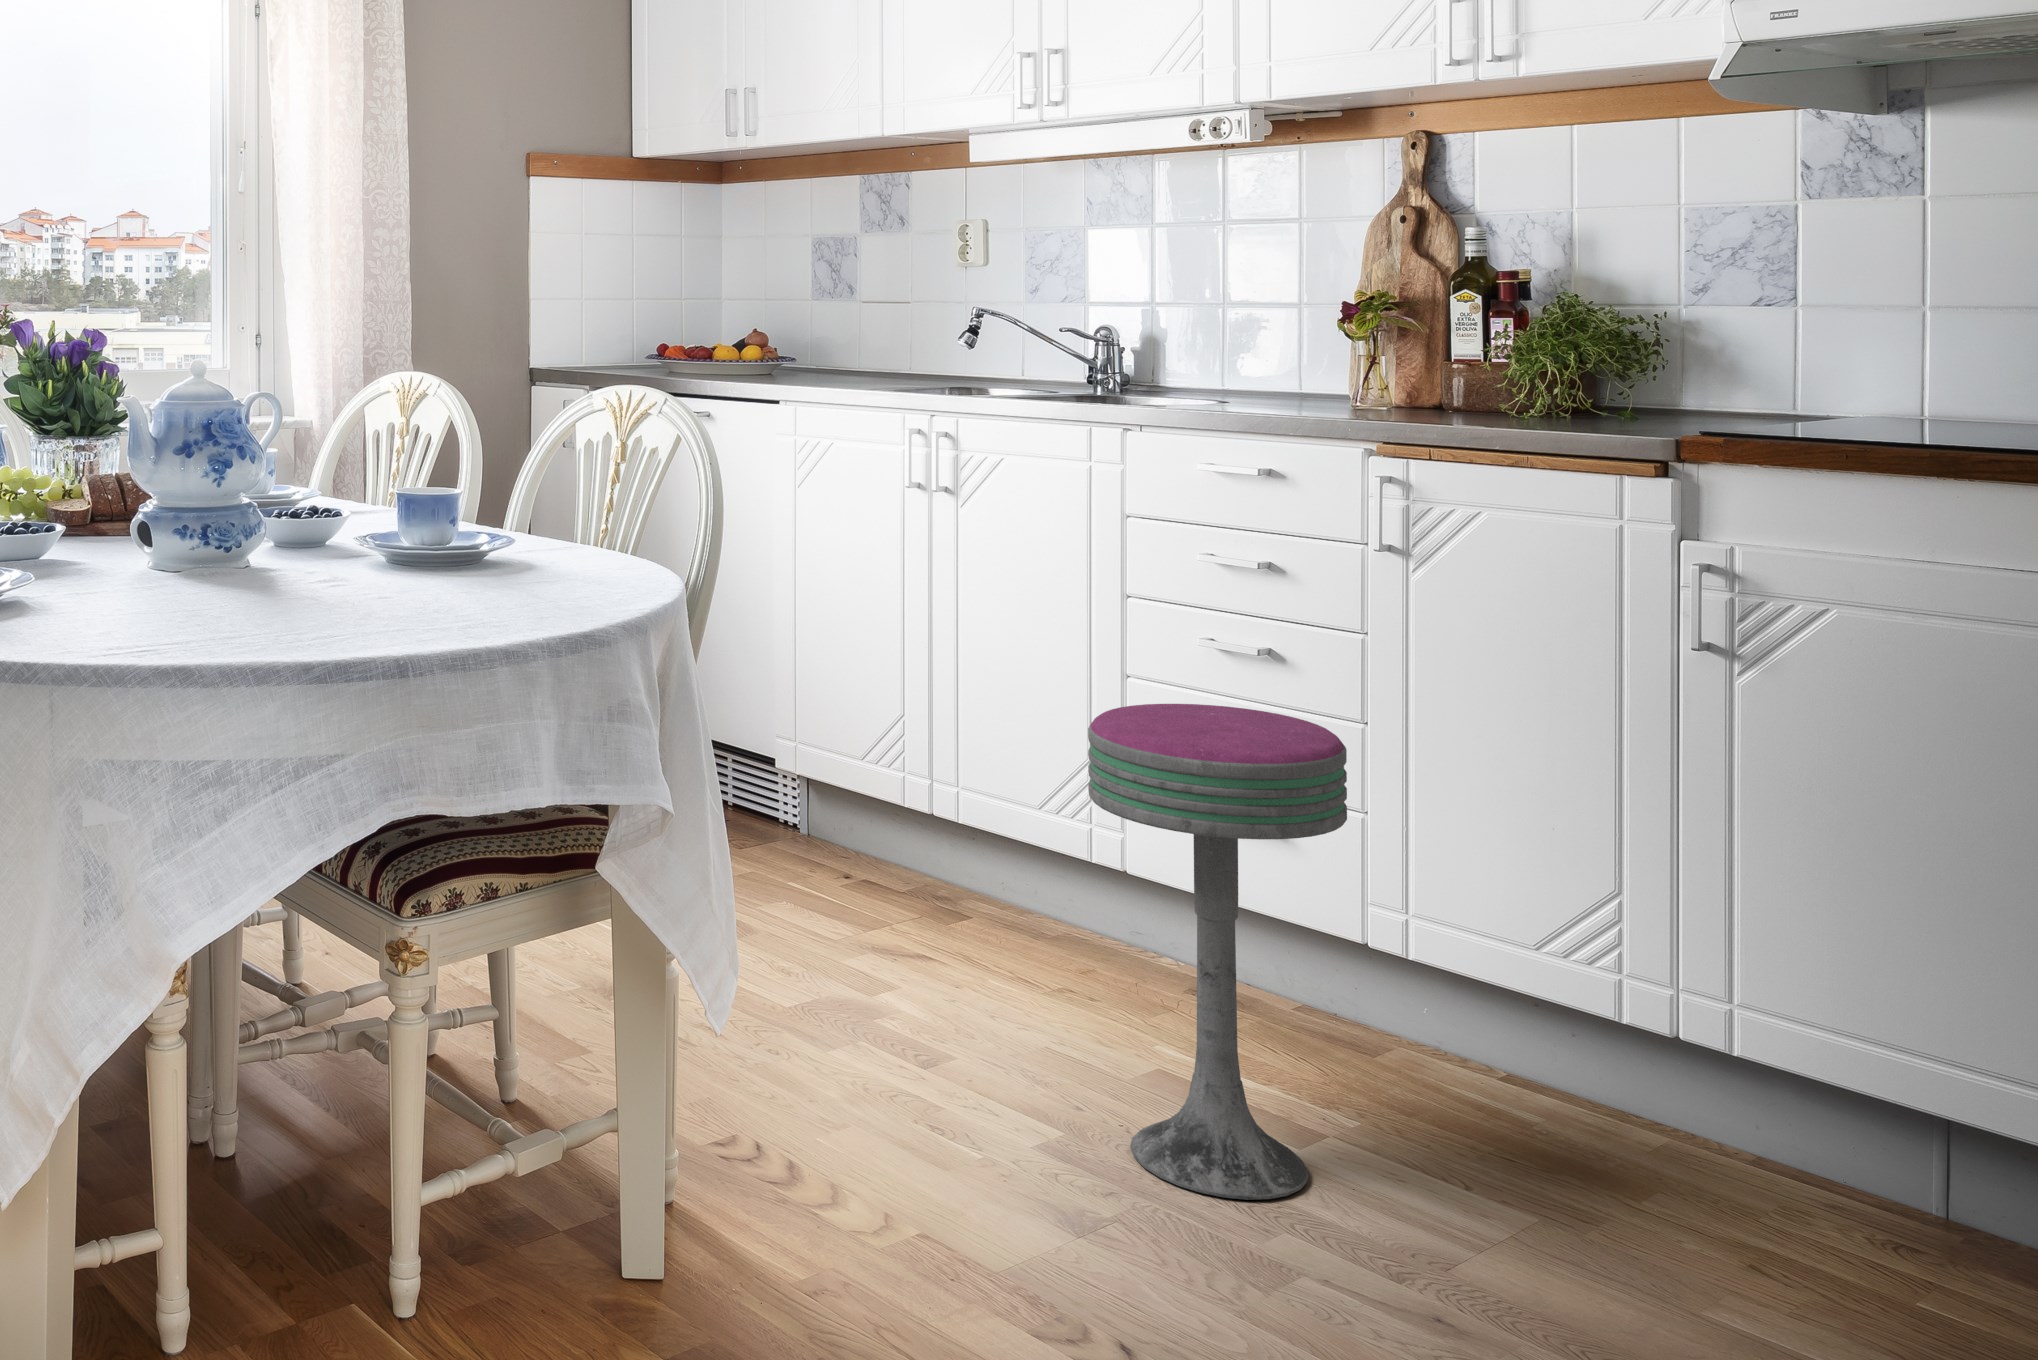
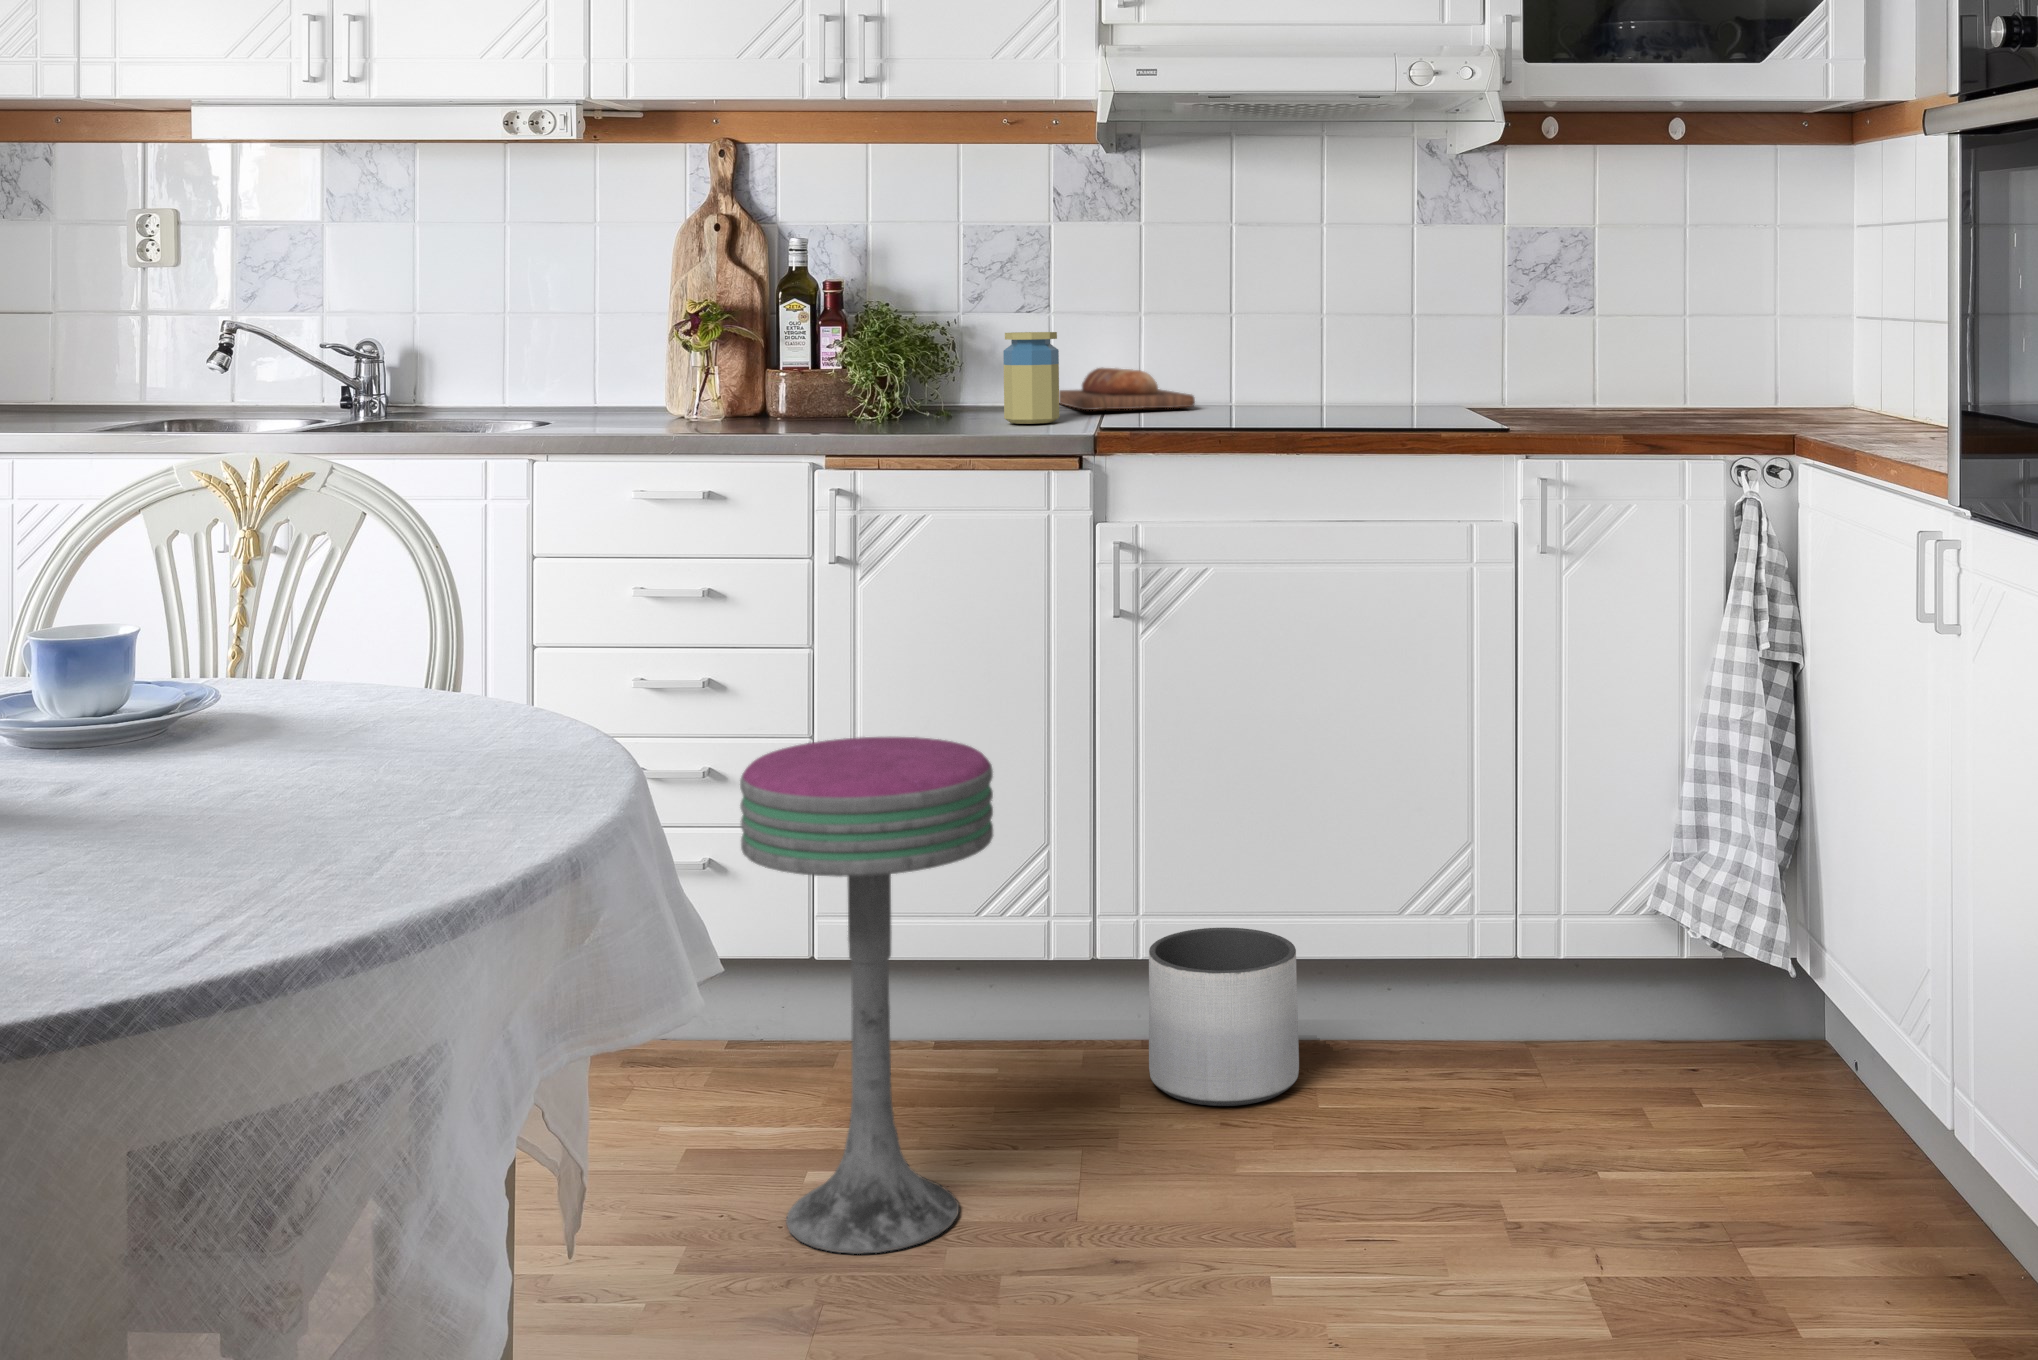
jar: none [1622,326,1692,429] -> present [1003,332,1059,424]
bread loaf: none [1758,372,1970,424] -> present [1059,368,1195,410]
planter: none [1671,1037,1895,1271] -> present [1149,928,1299,1106]

